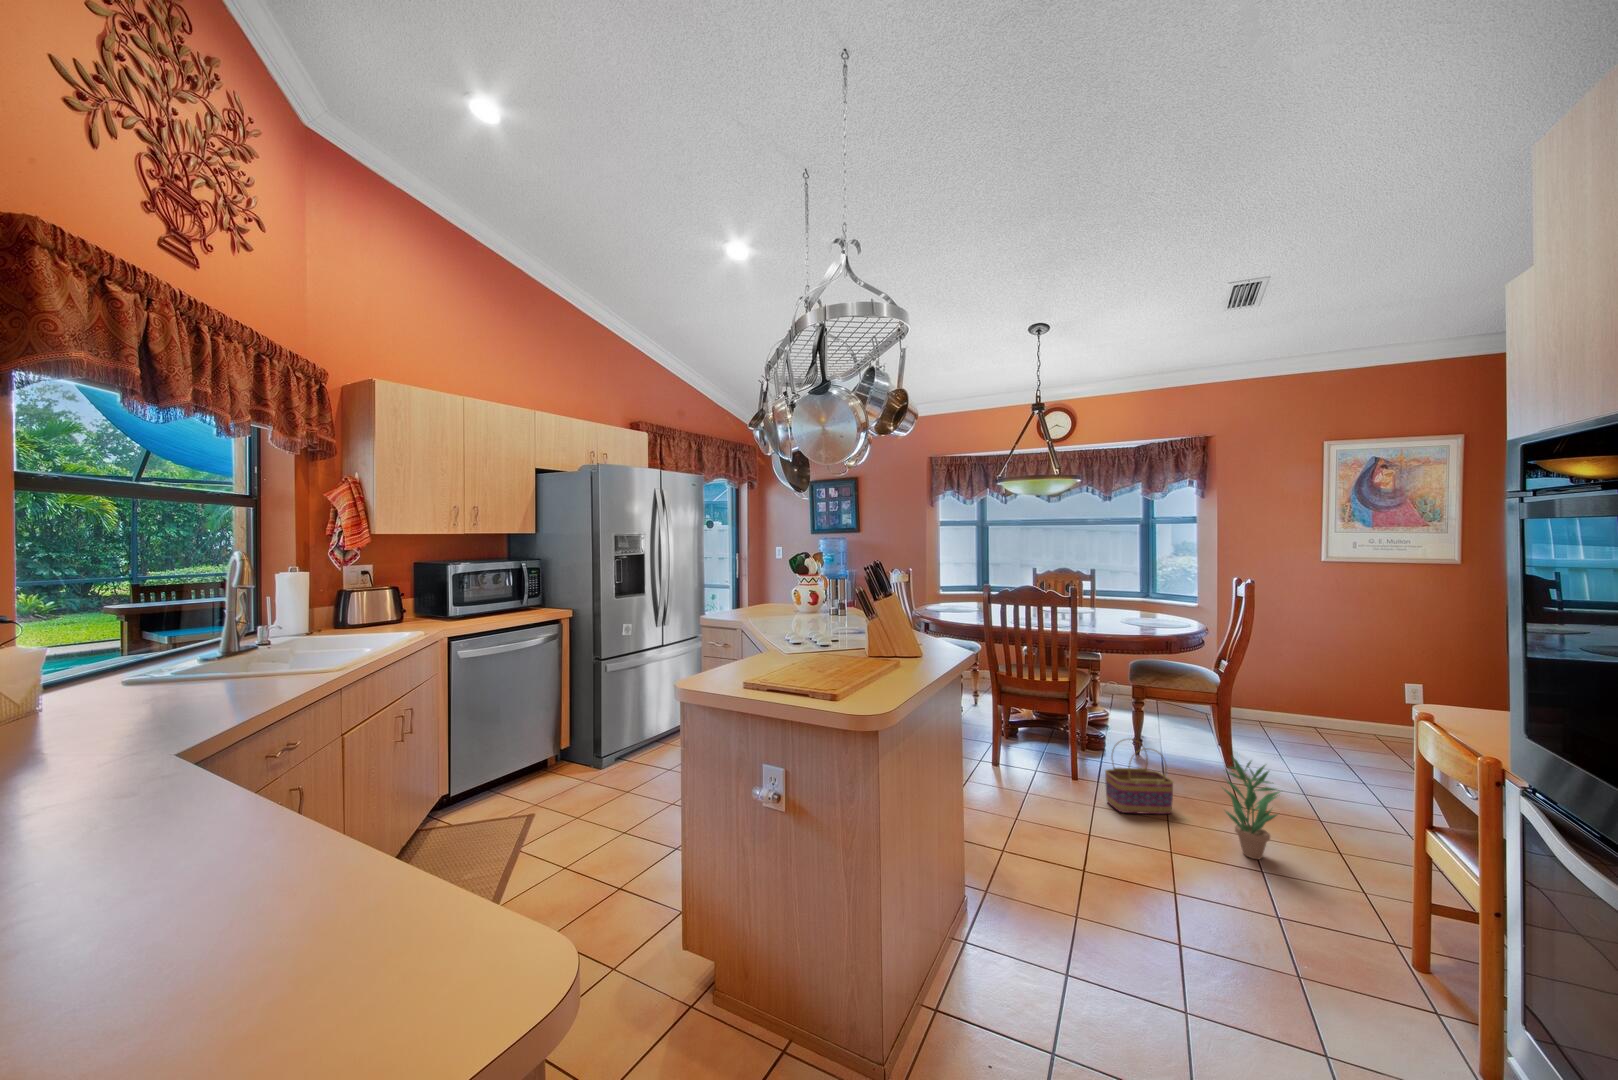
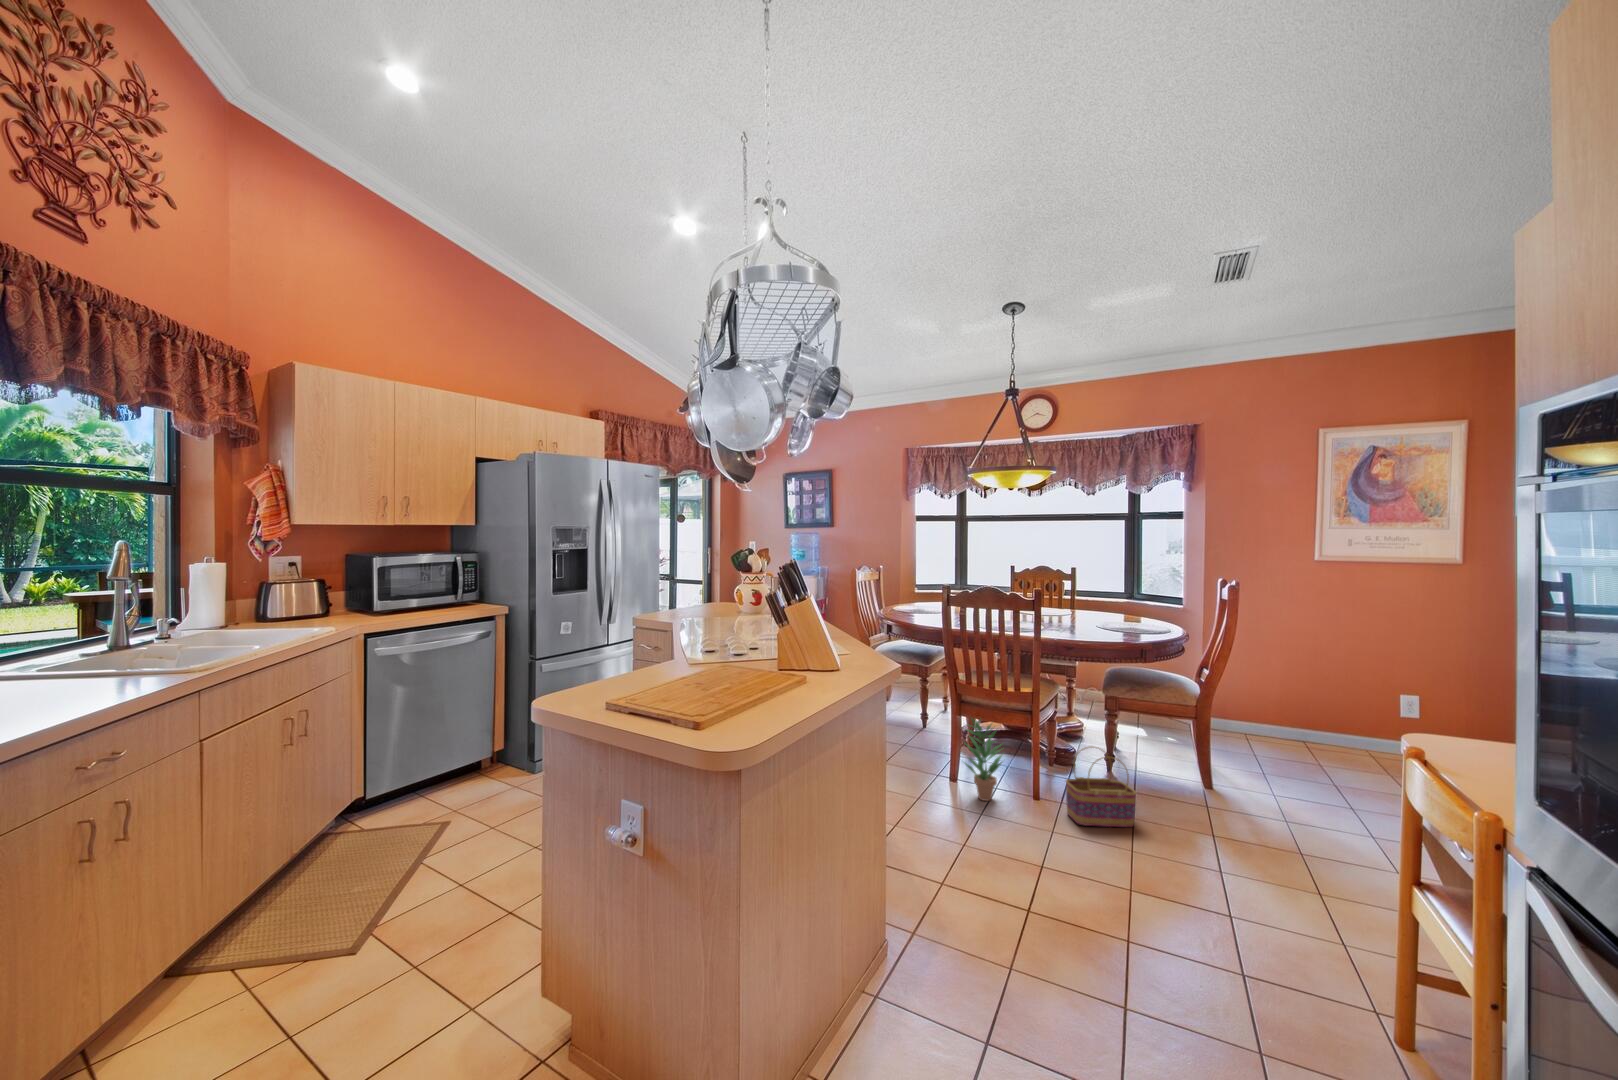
potted plant: present [1224,757,1280,859] -> present [965,719,1002,801]

